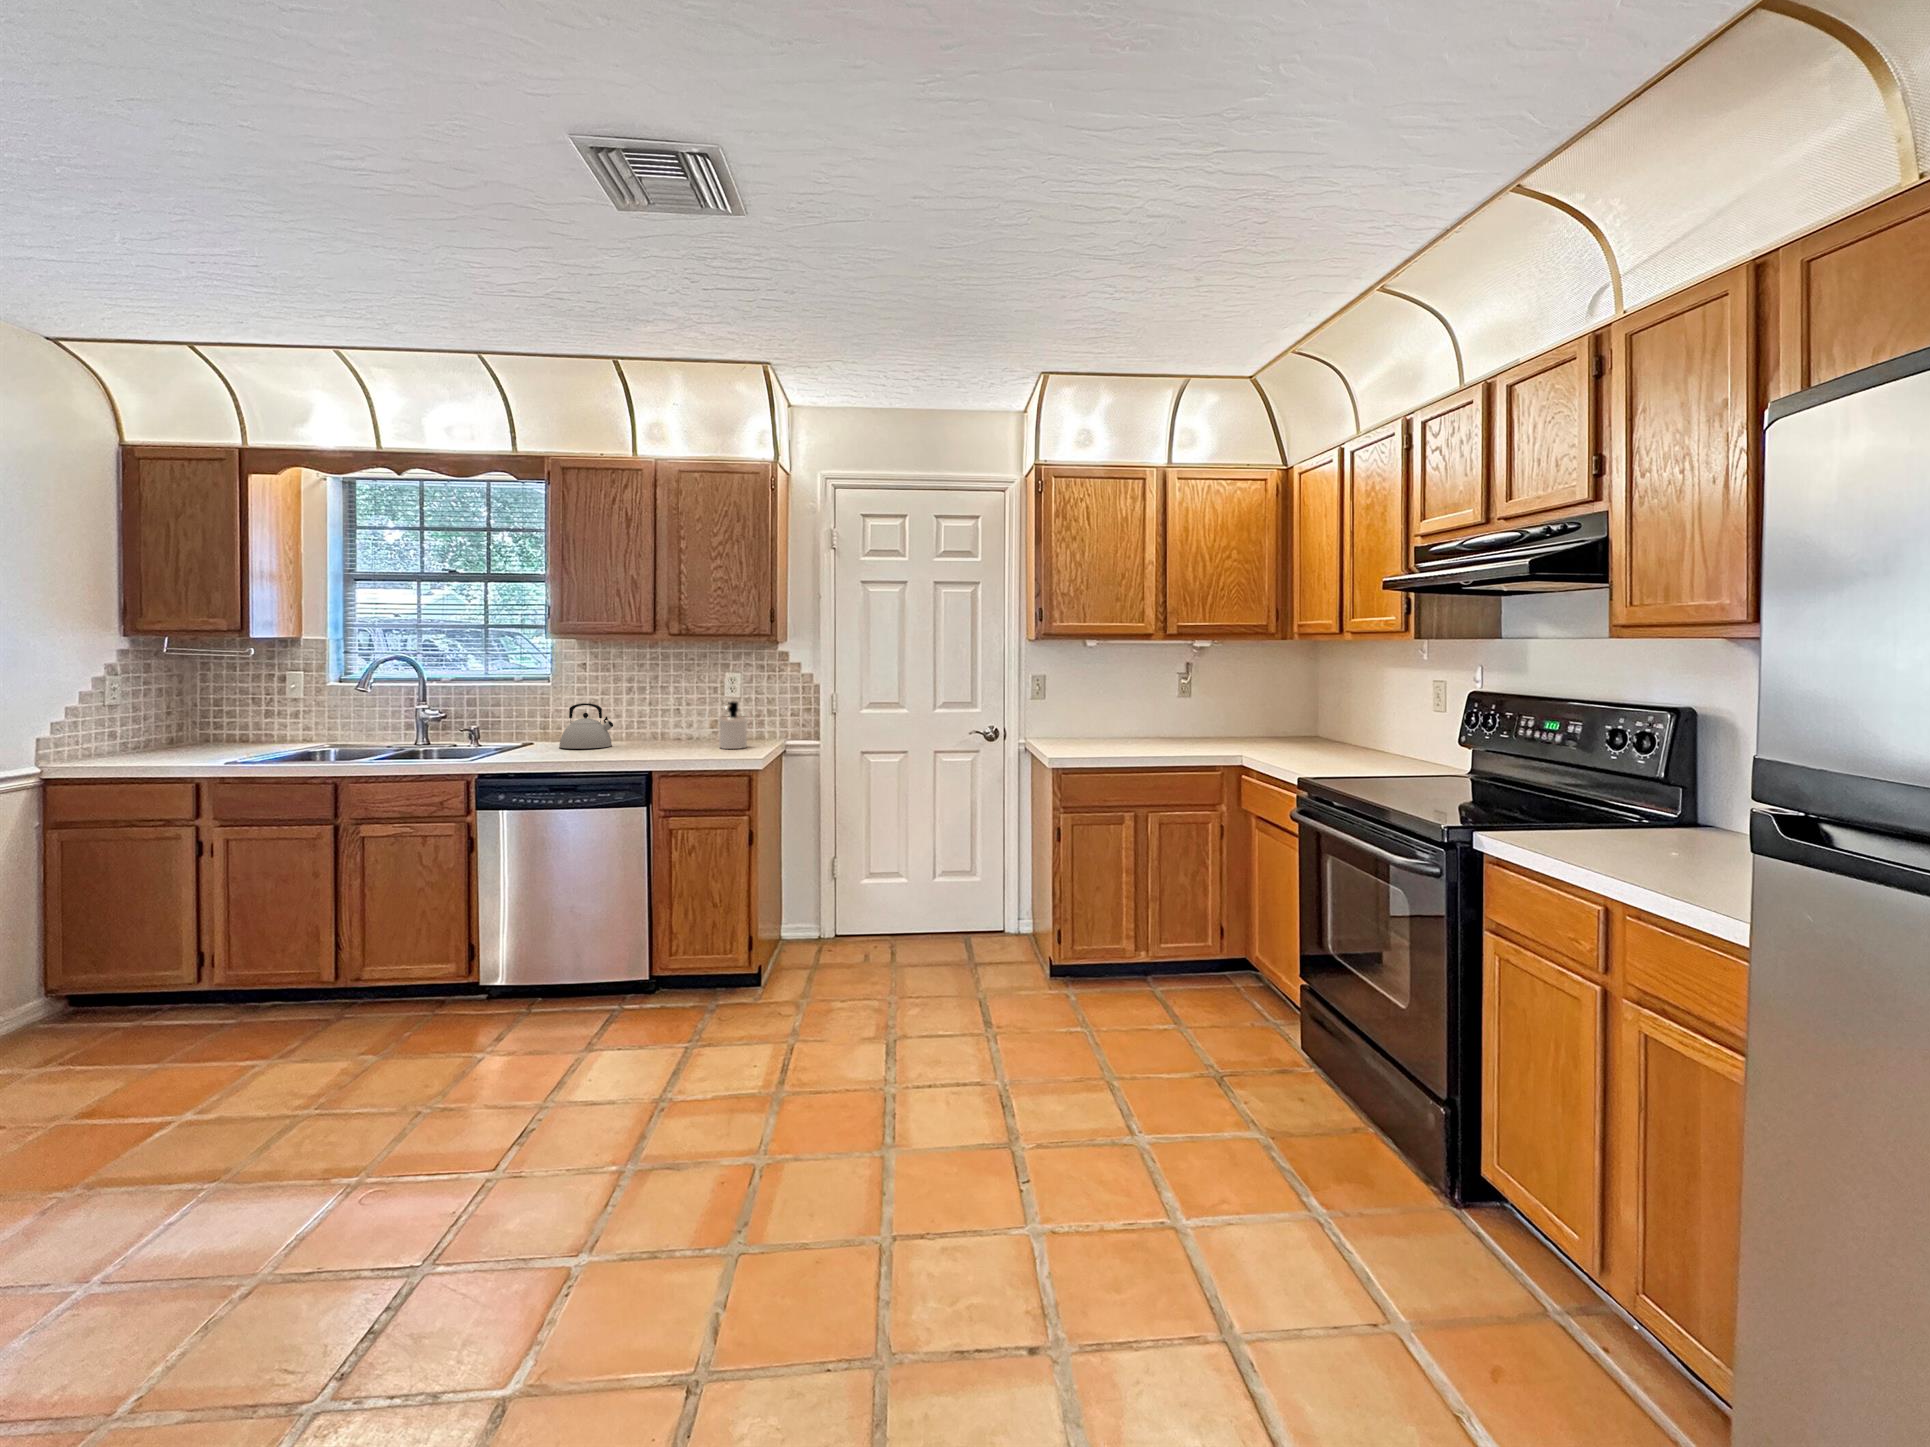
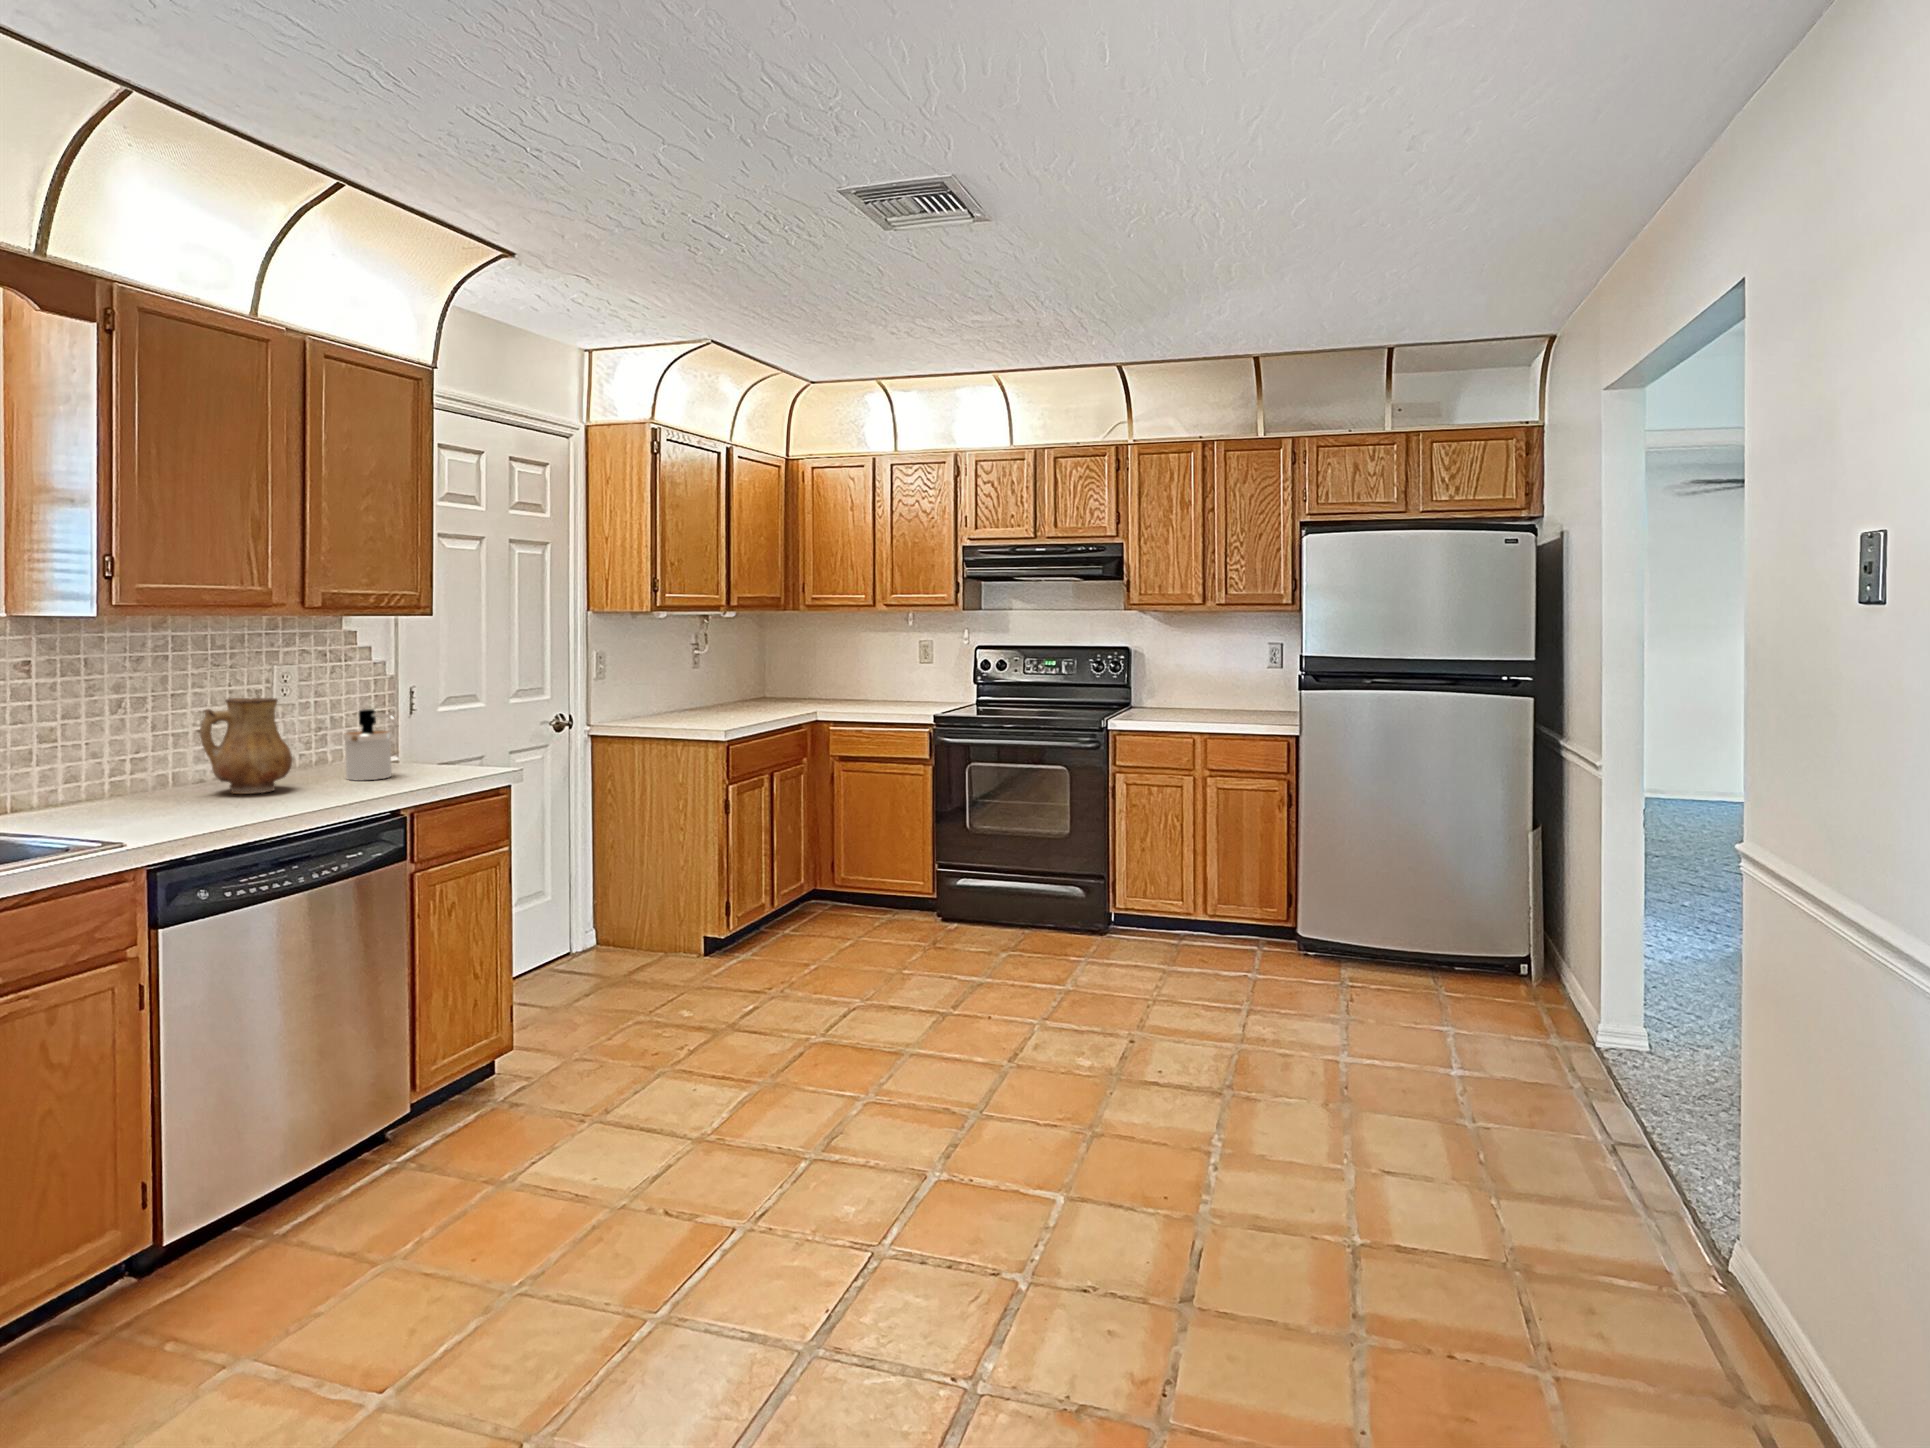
ceramic pitcher: none [639,689,685,747] -> present [200,698,292,794]
kettle: present [559,703,613,749] -> none [56,734,169,819]

